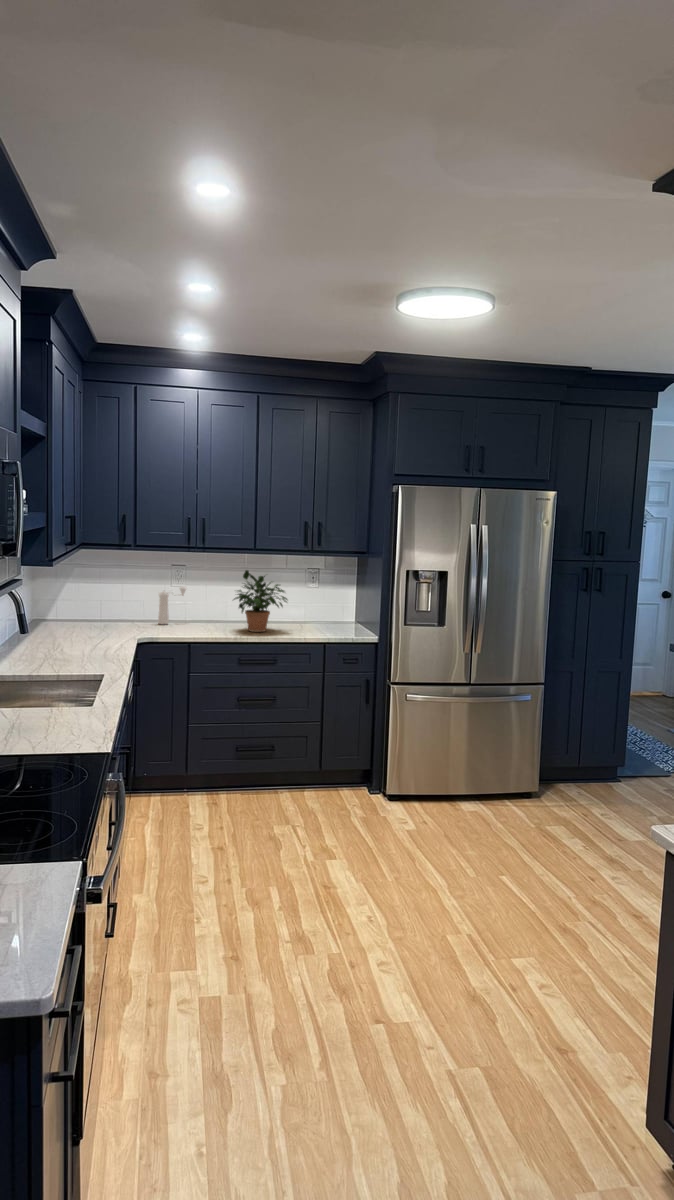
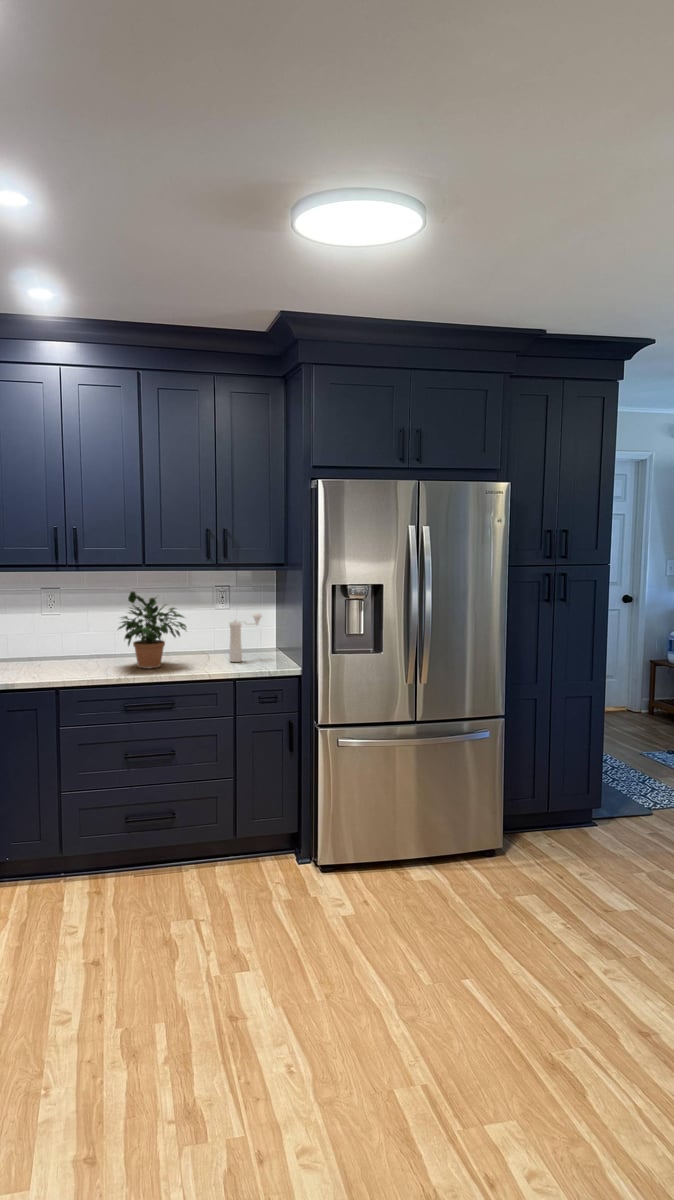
pepper mill: present [158,586,187,624] -> present [229,613,262,662]

